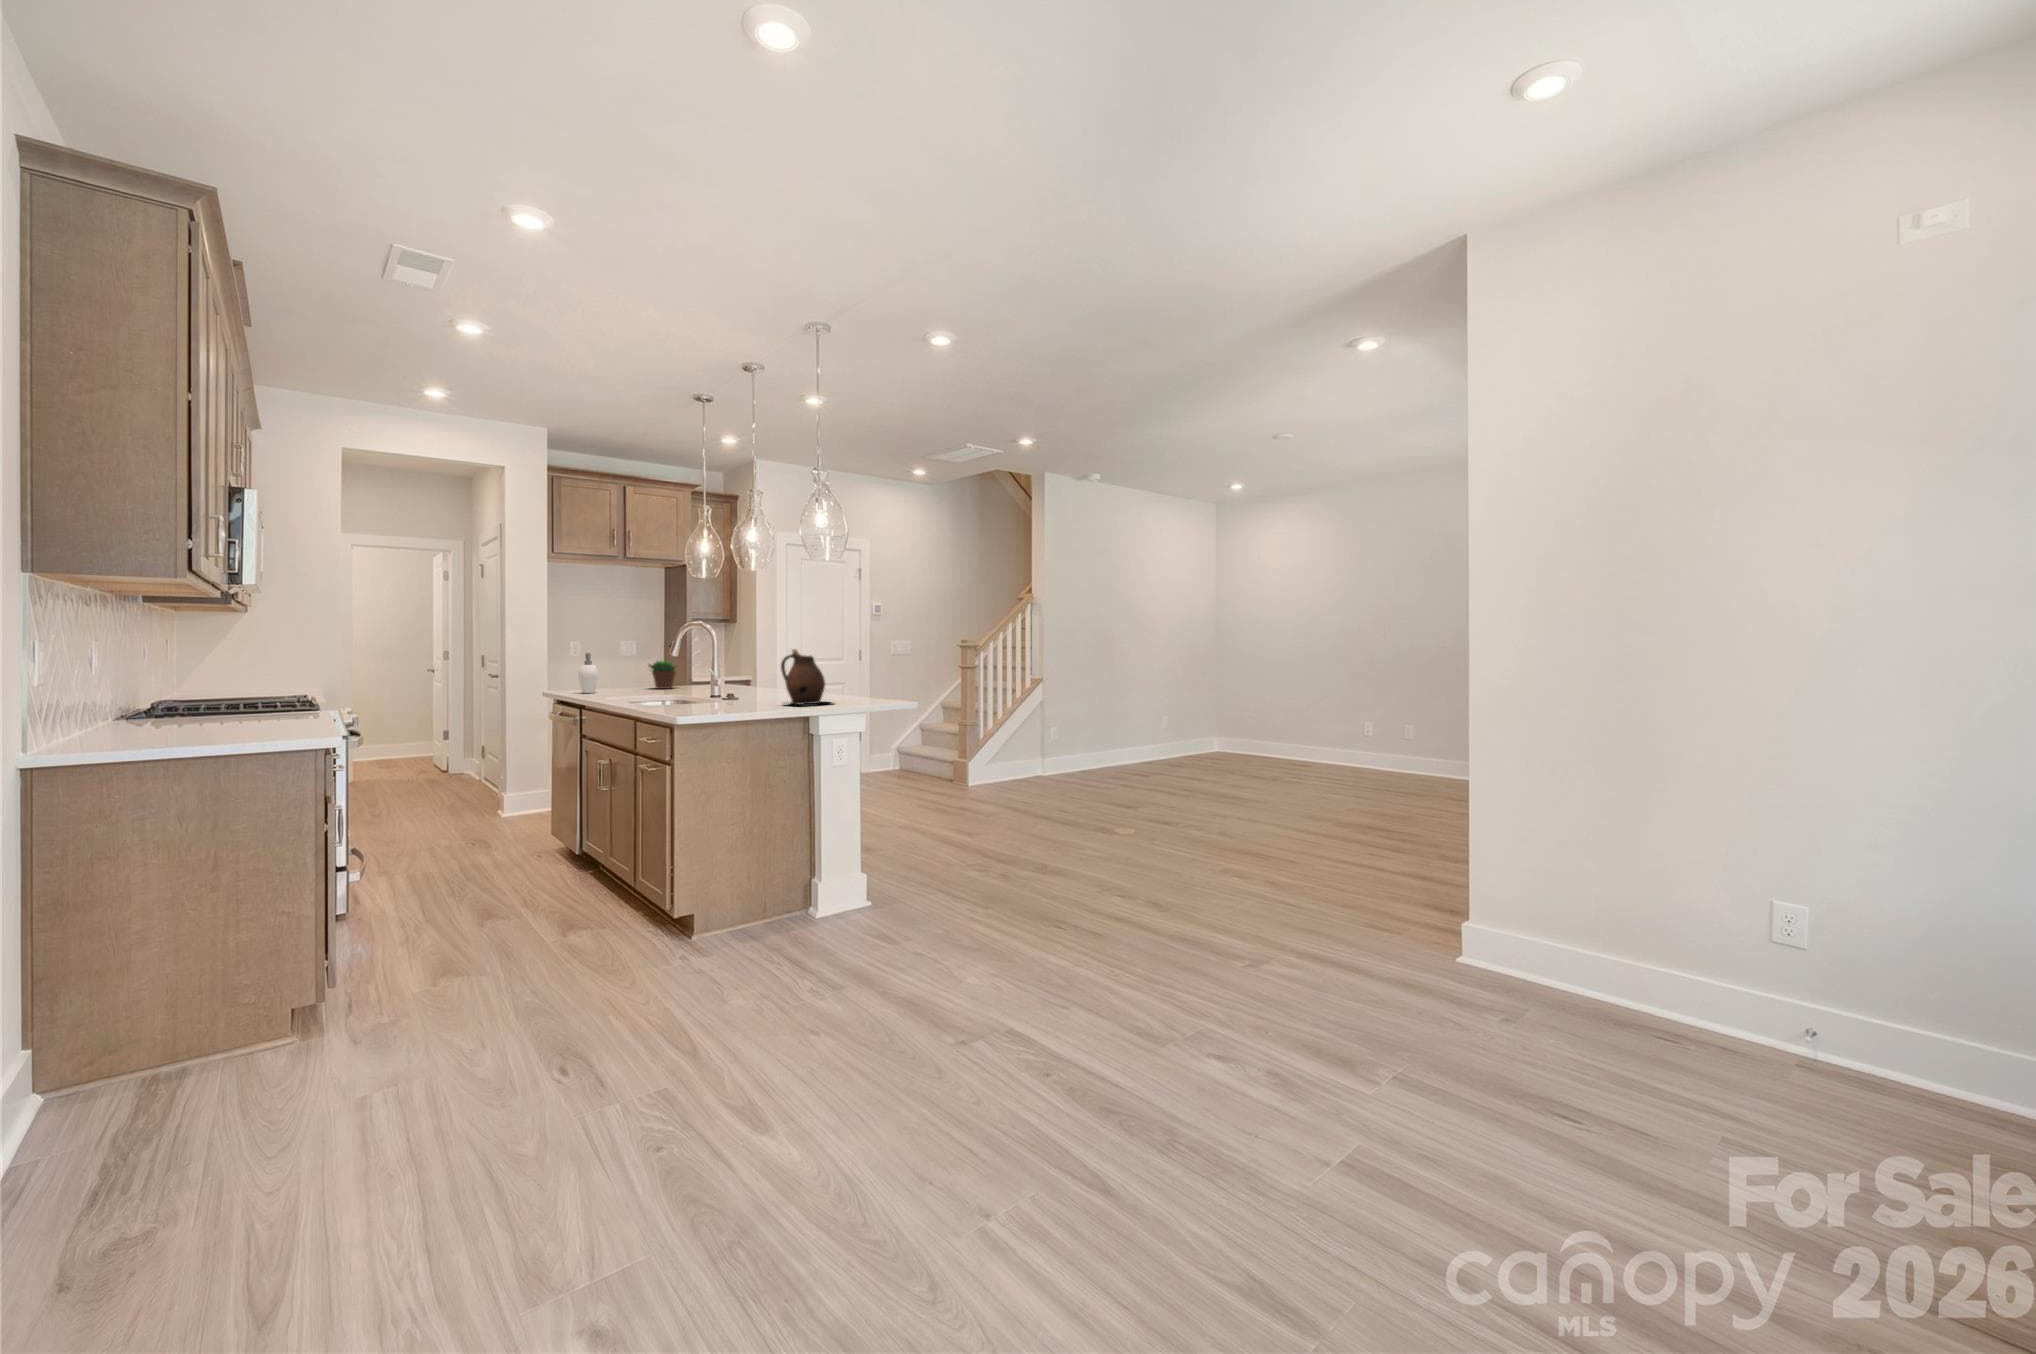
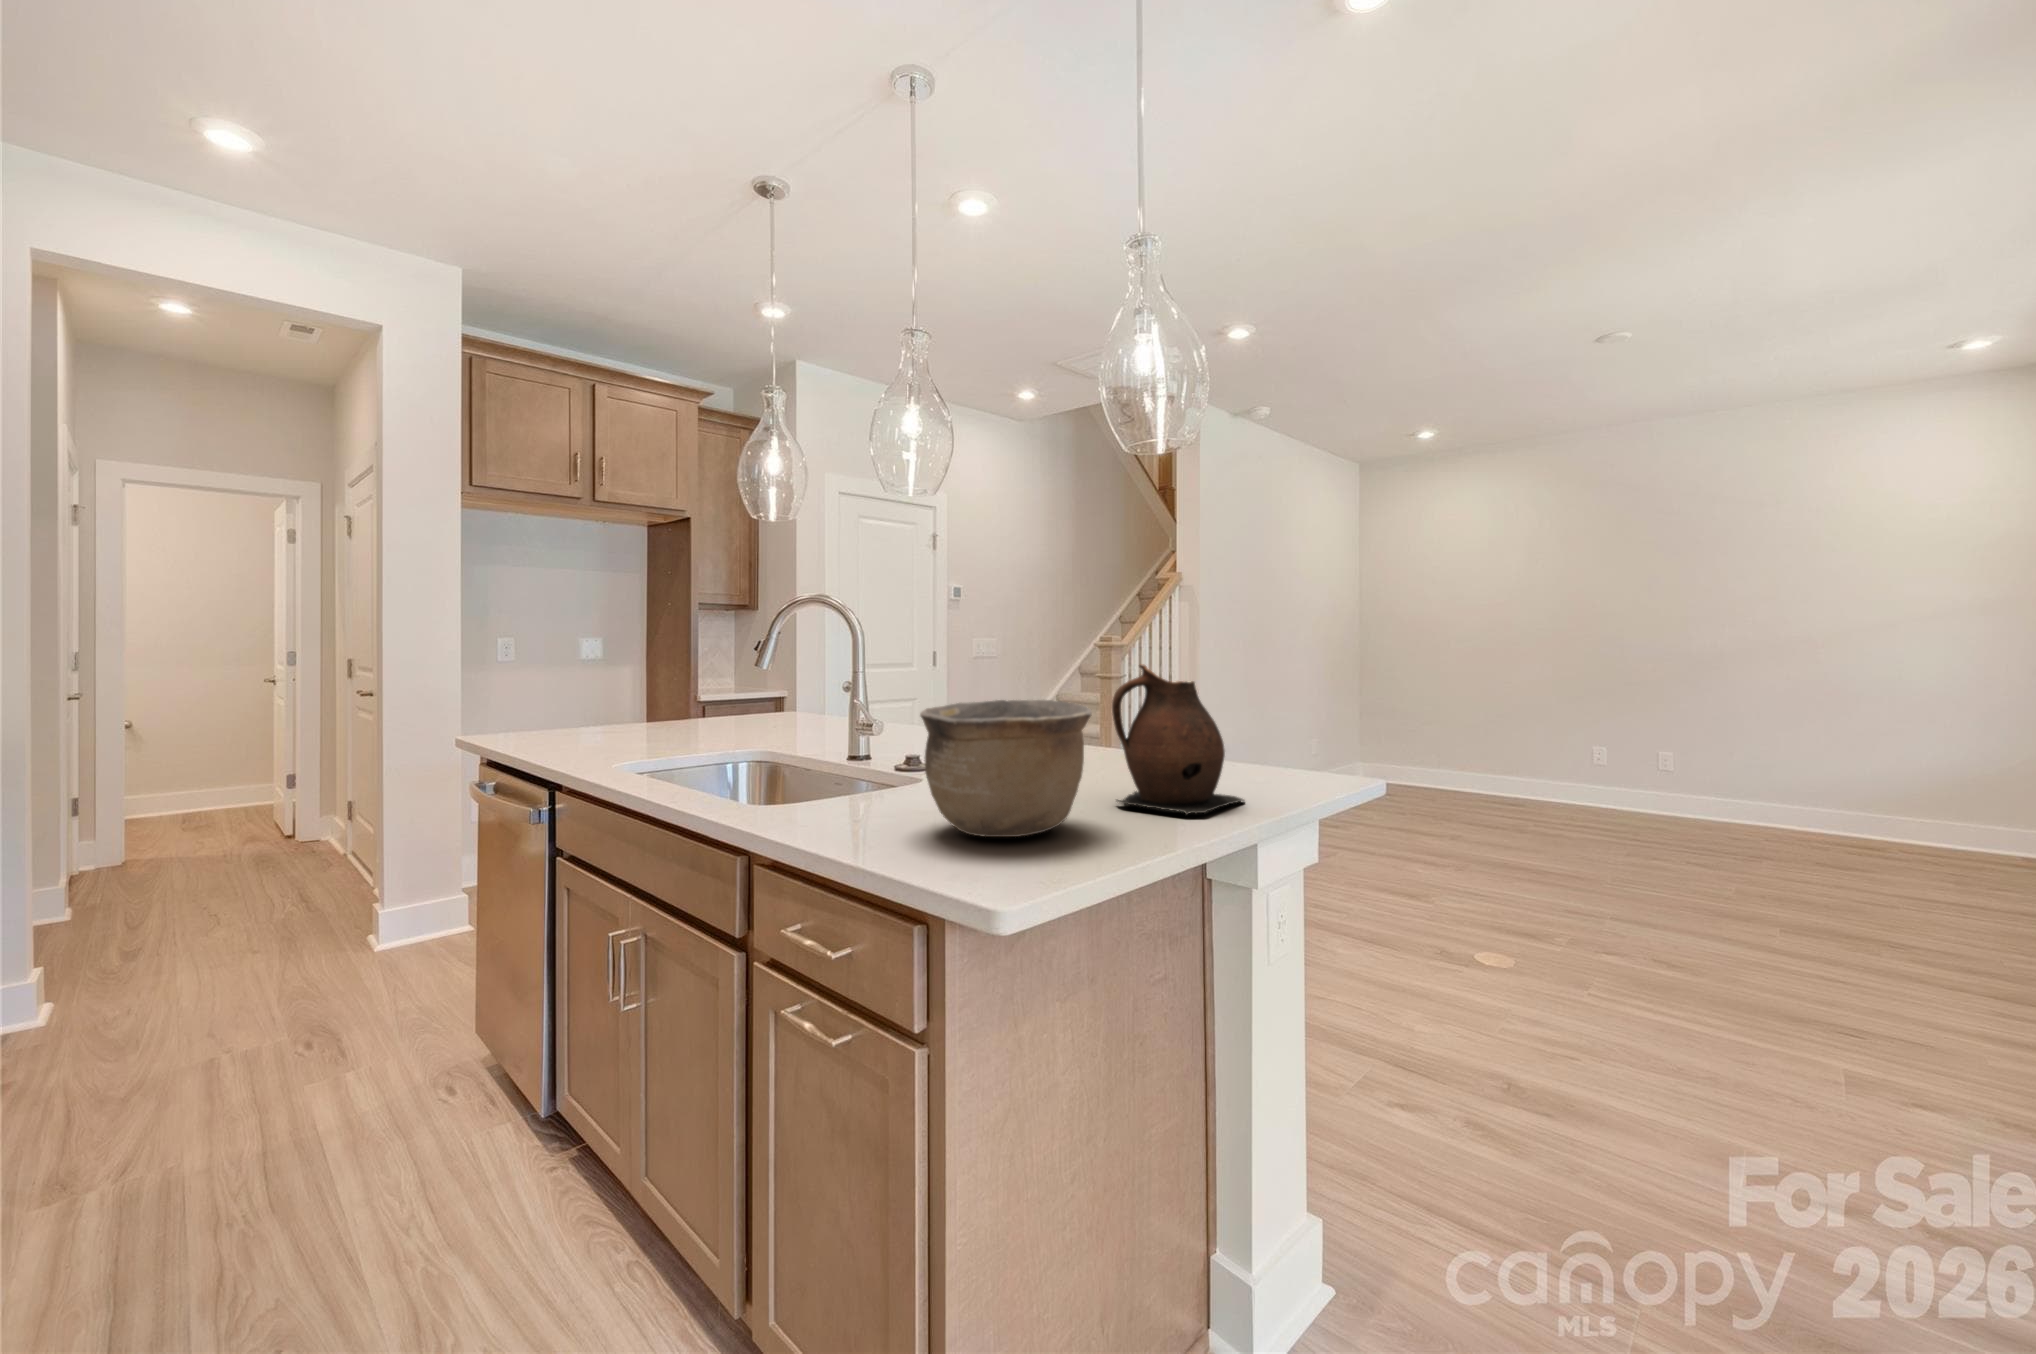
soap dispenser: present [578,653,598,693] -> none [540,665,594,749]
succulent plant: present [649,661,676,689] -> none [674,675,735,734]
bowl: none [689,662,753,708] -> present [920,699,1092,837]

